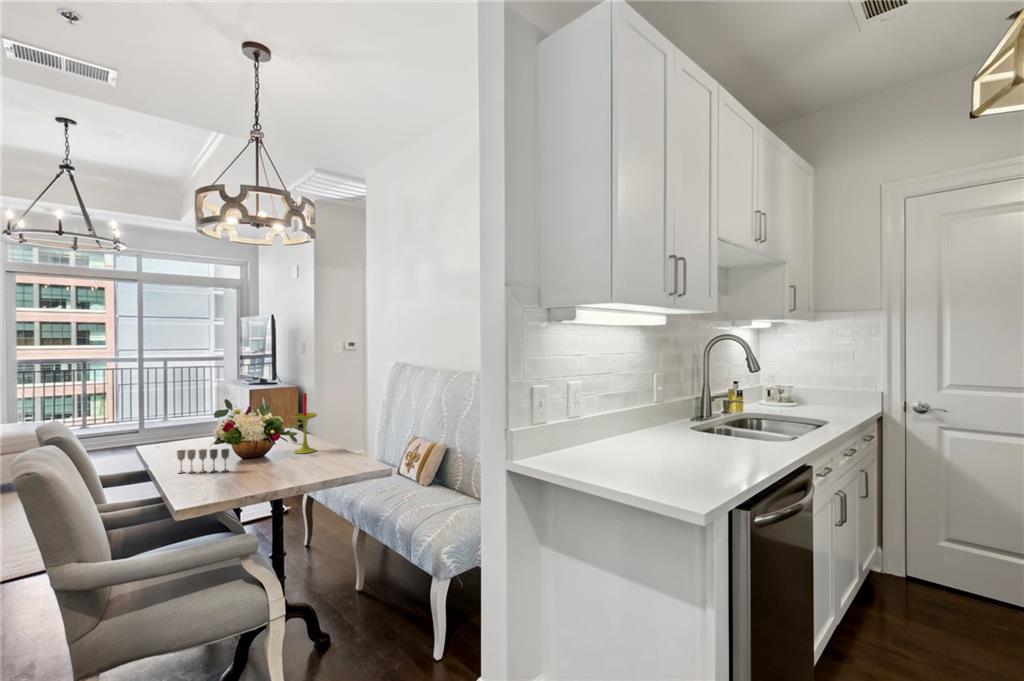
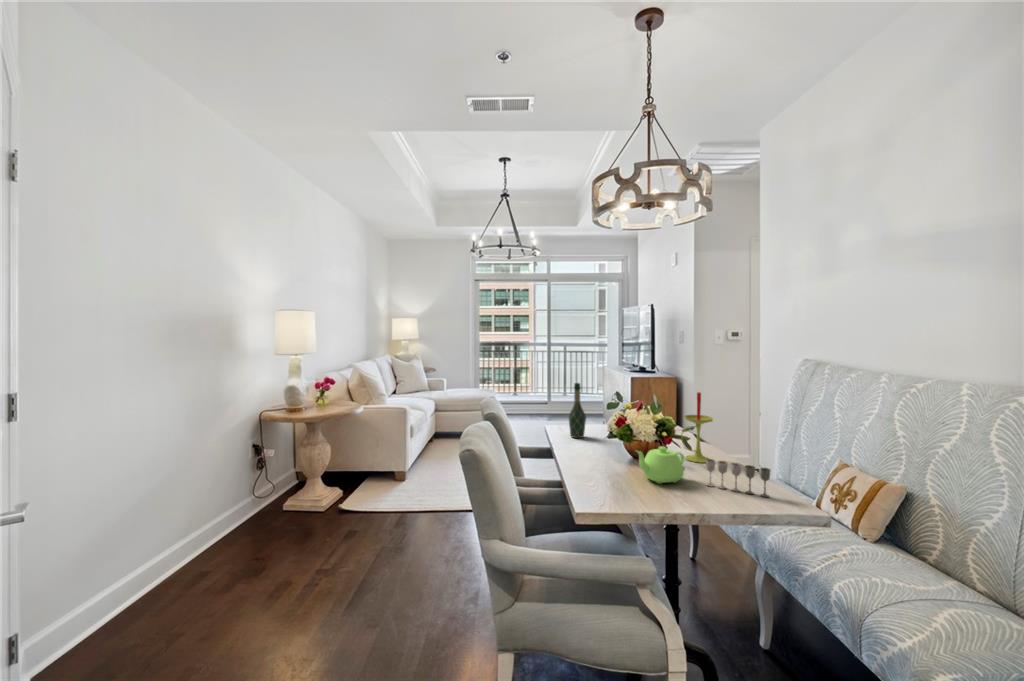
wine bottle: none [168,395,190,454] -> present [569,383,586,438]
teapot: none [242,441,290,474] -> present [637,447,685,484]
wine glass: present [177,449,229,473] -> present [706,459,770,497]

